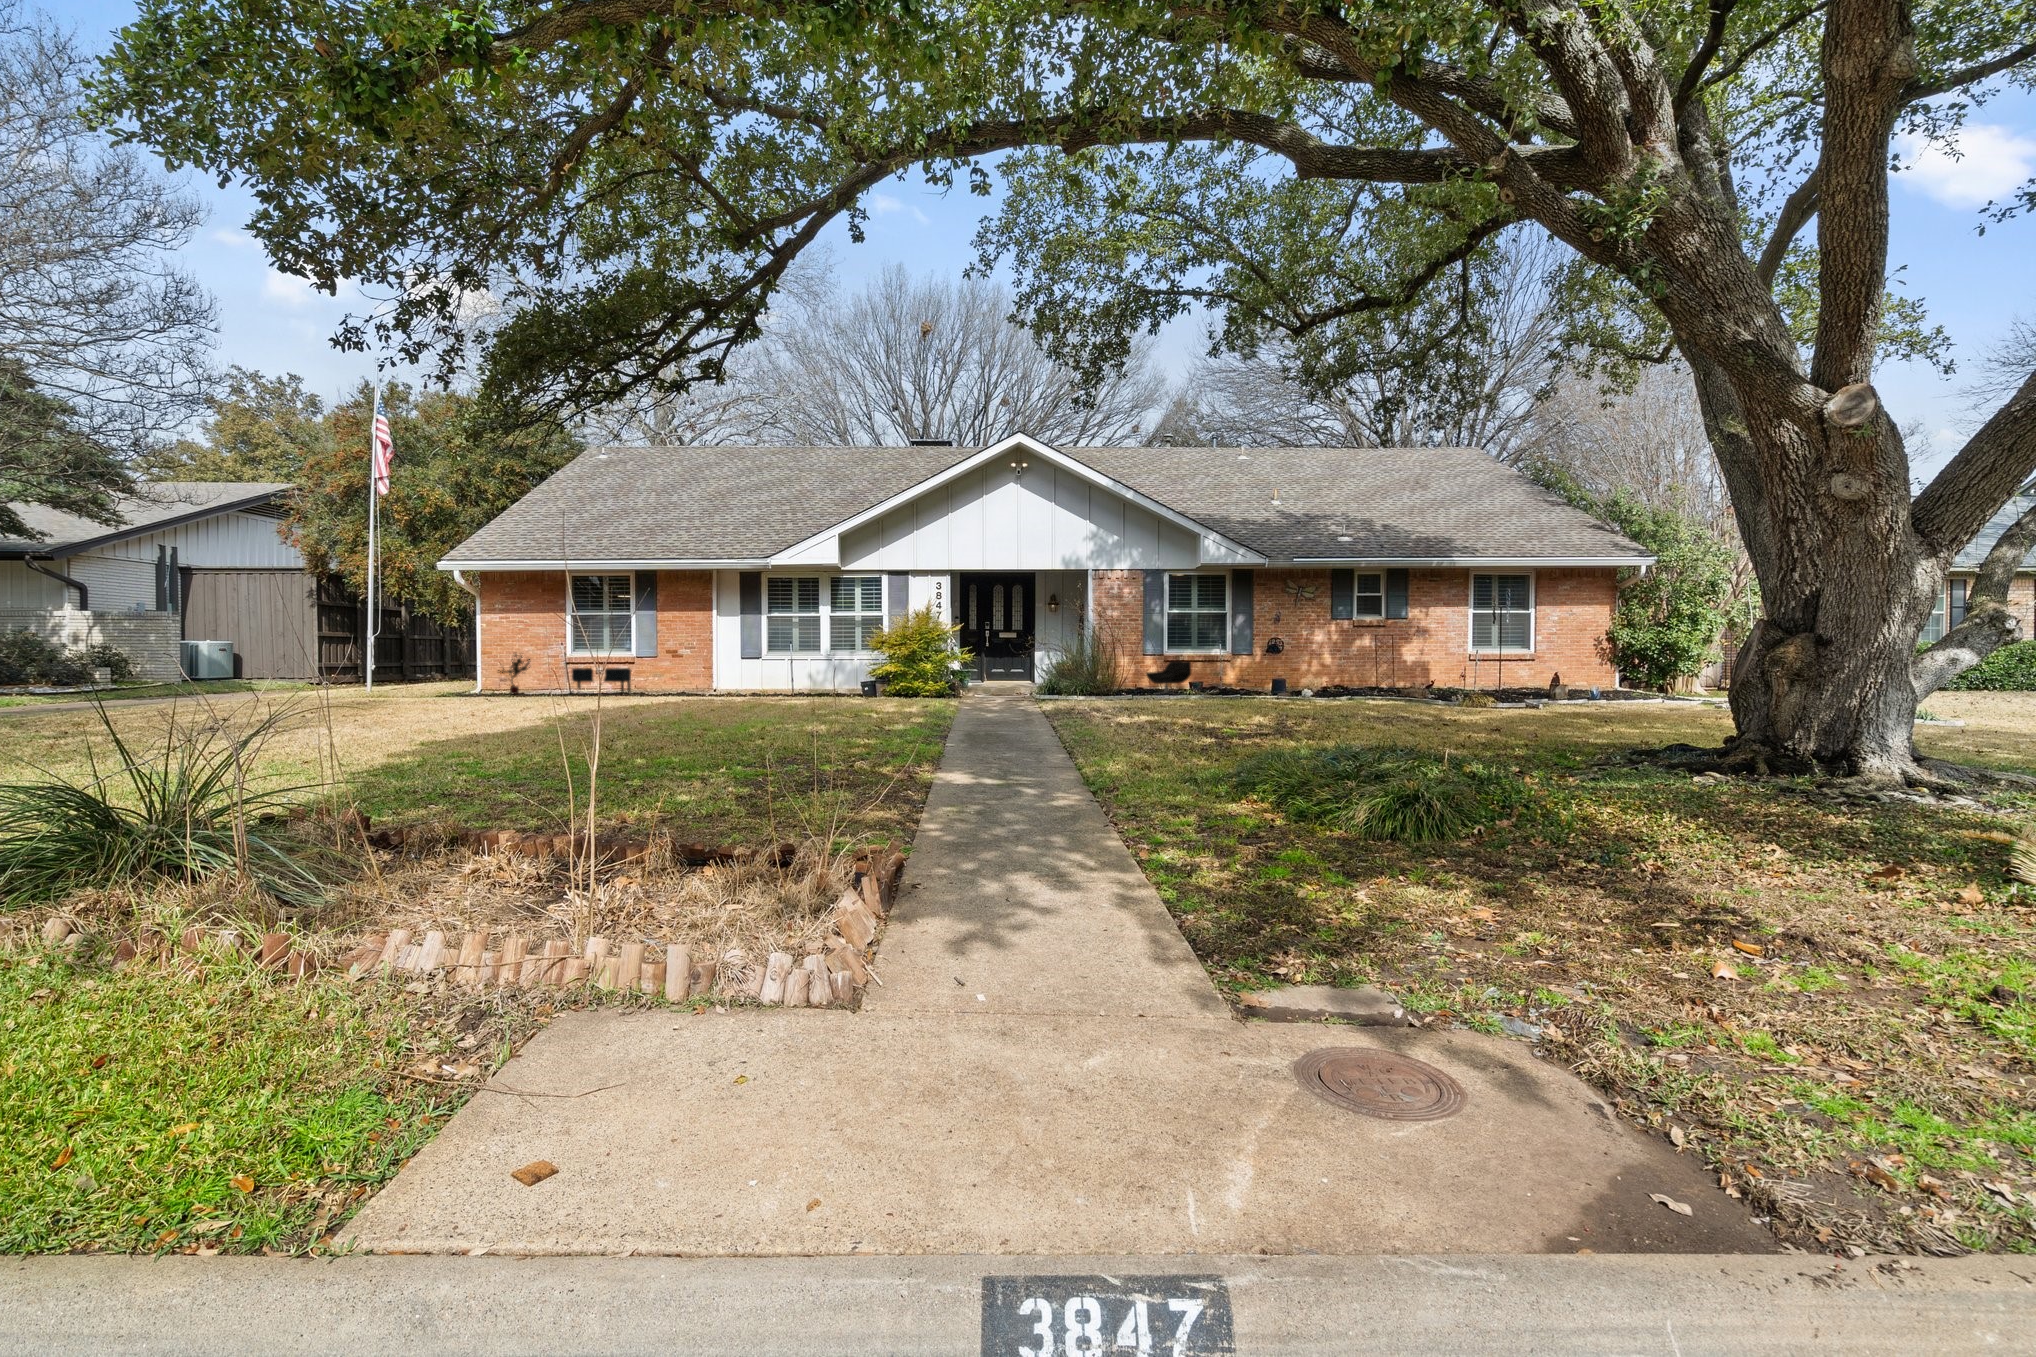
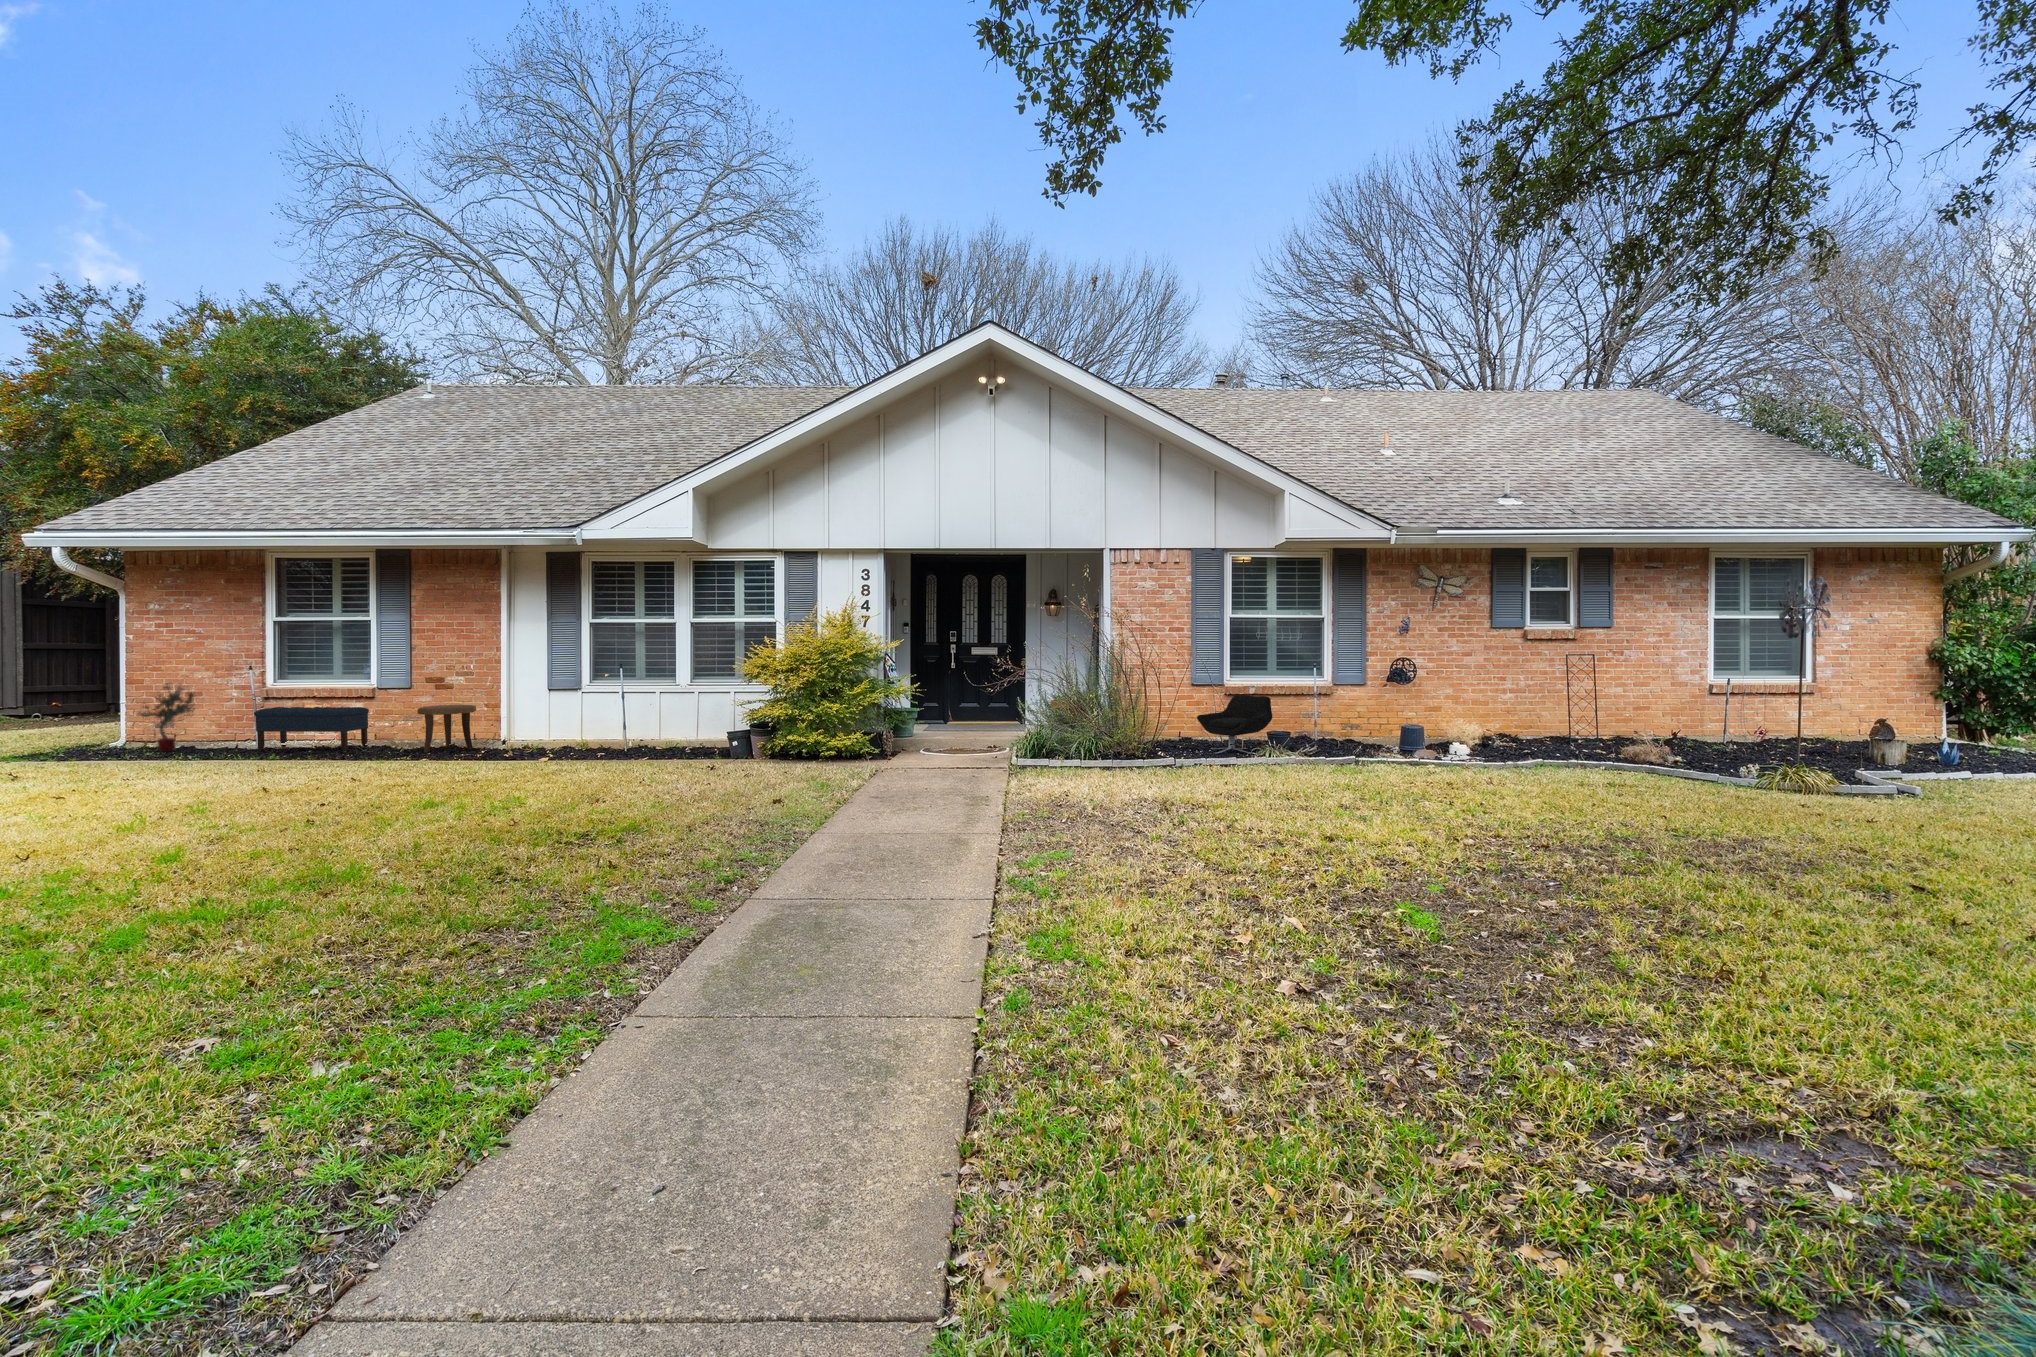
side table: none [669,667,700,695] -> present [417,705,476,753]

